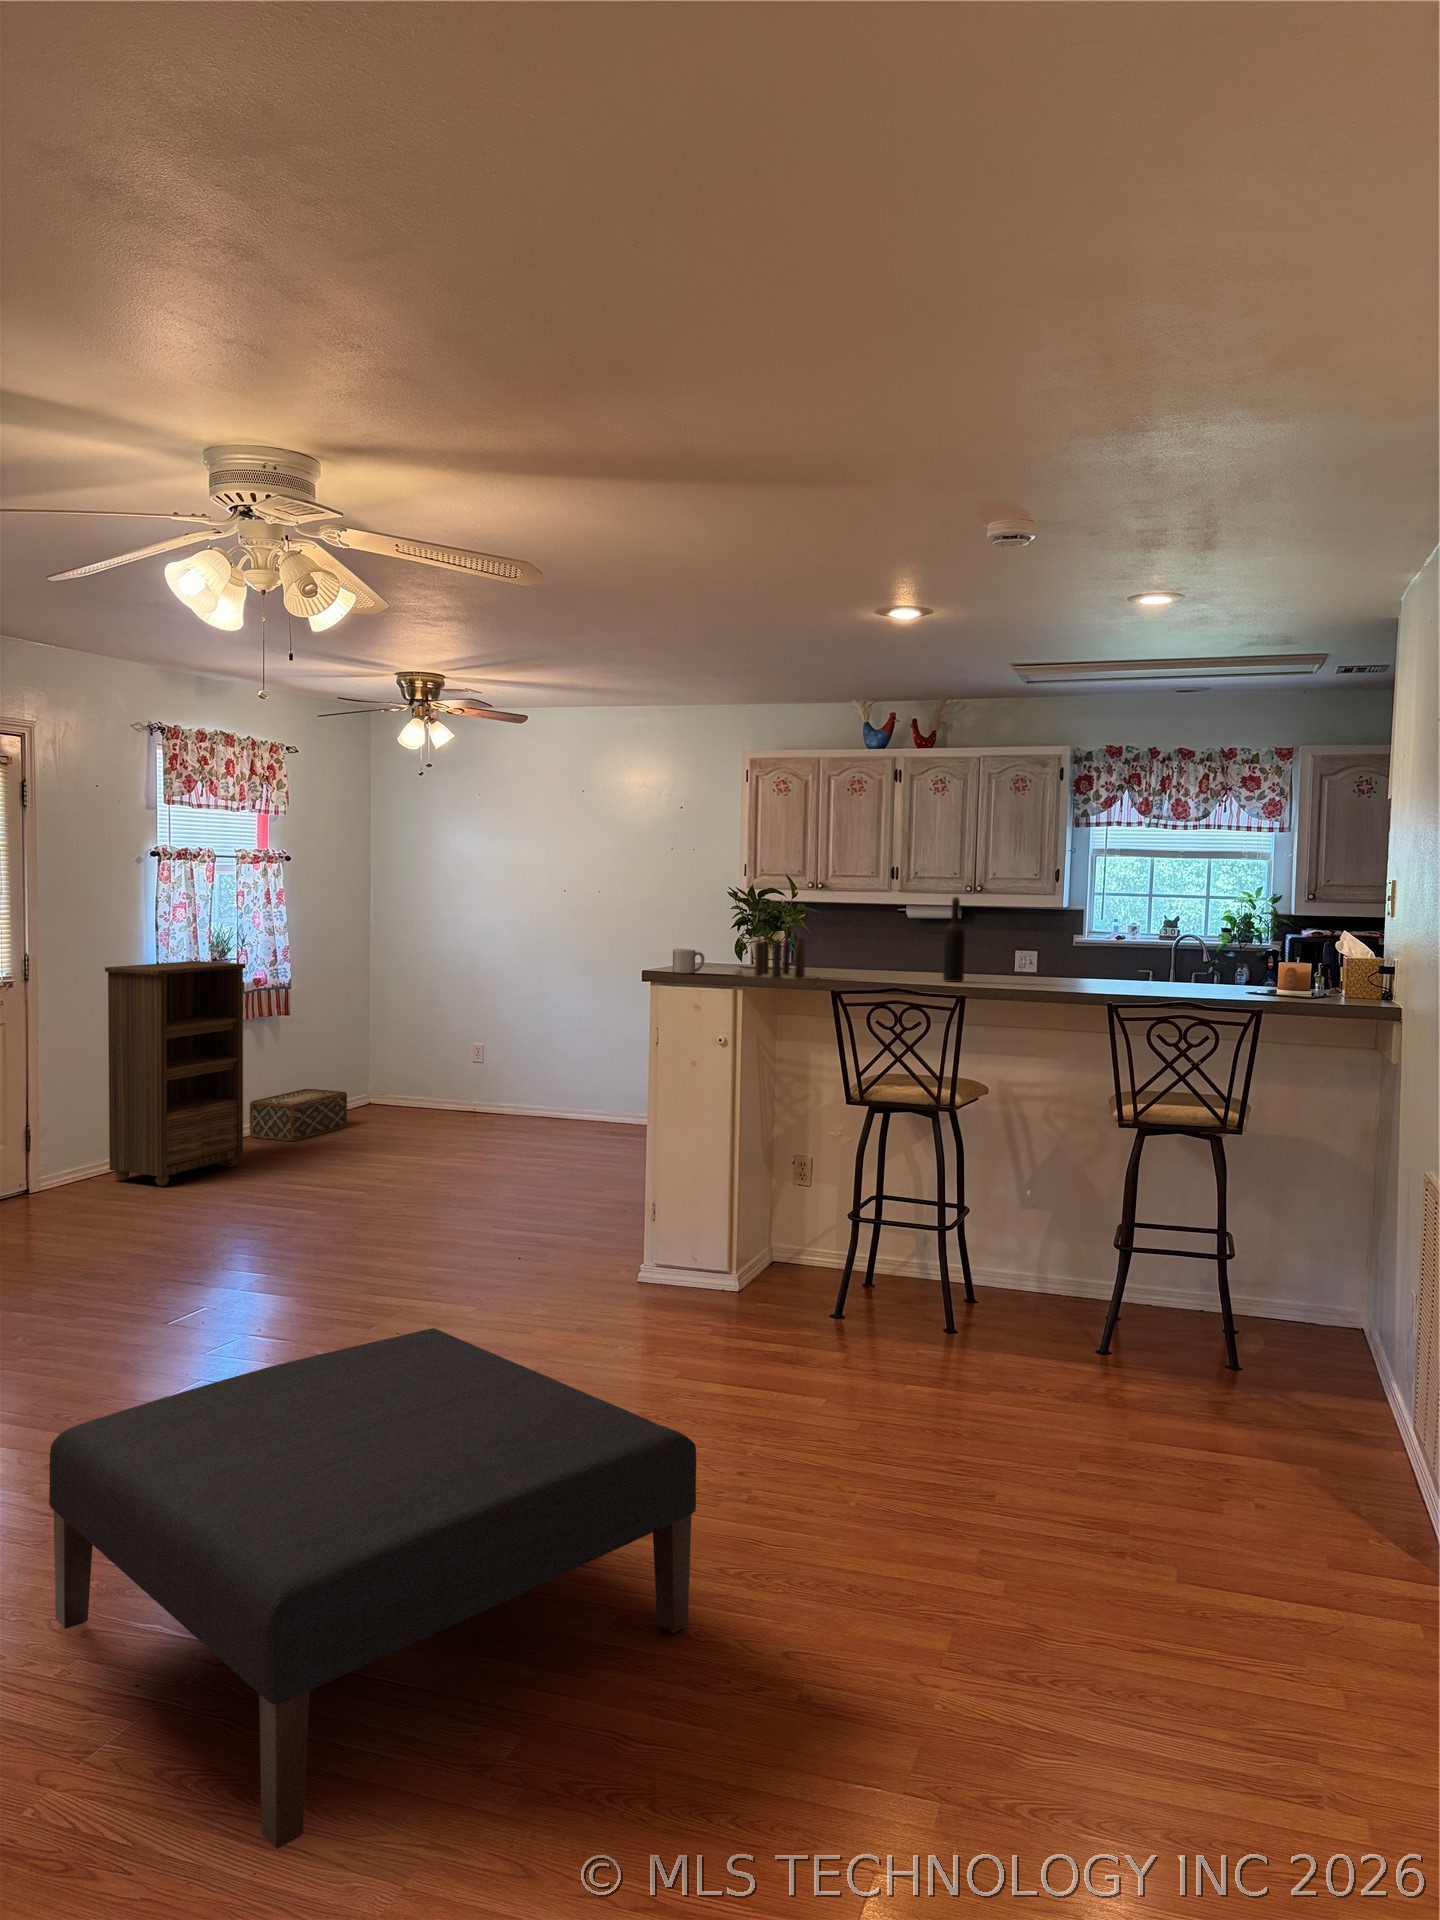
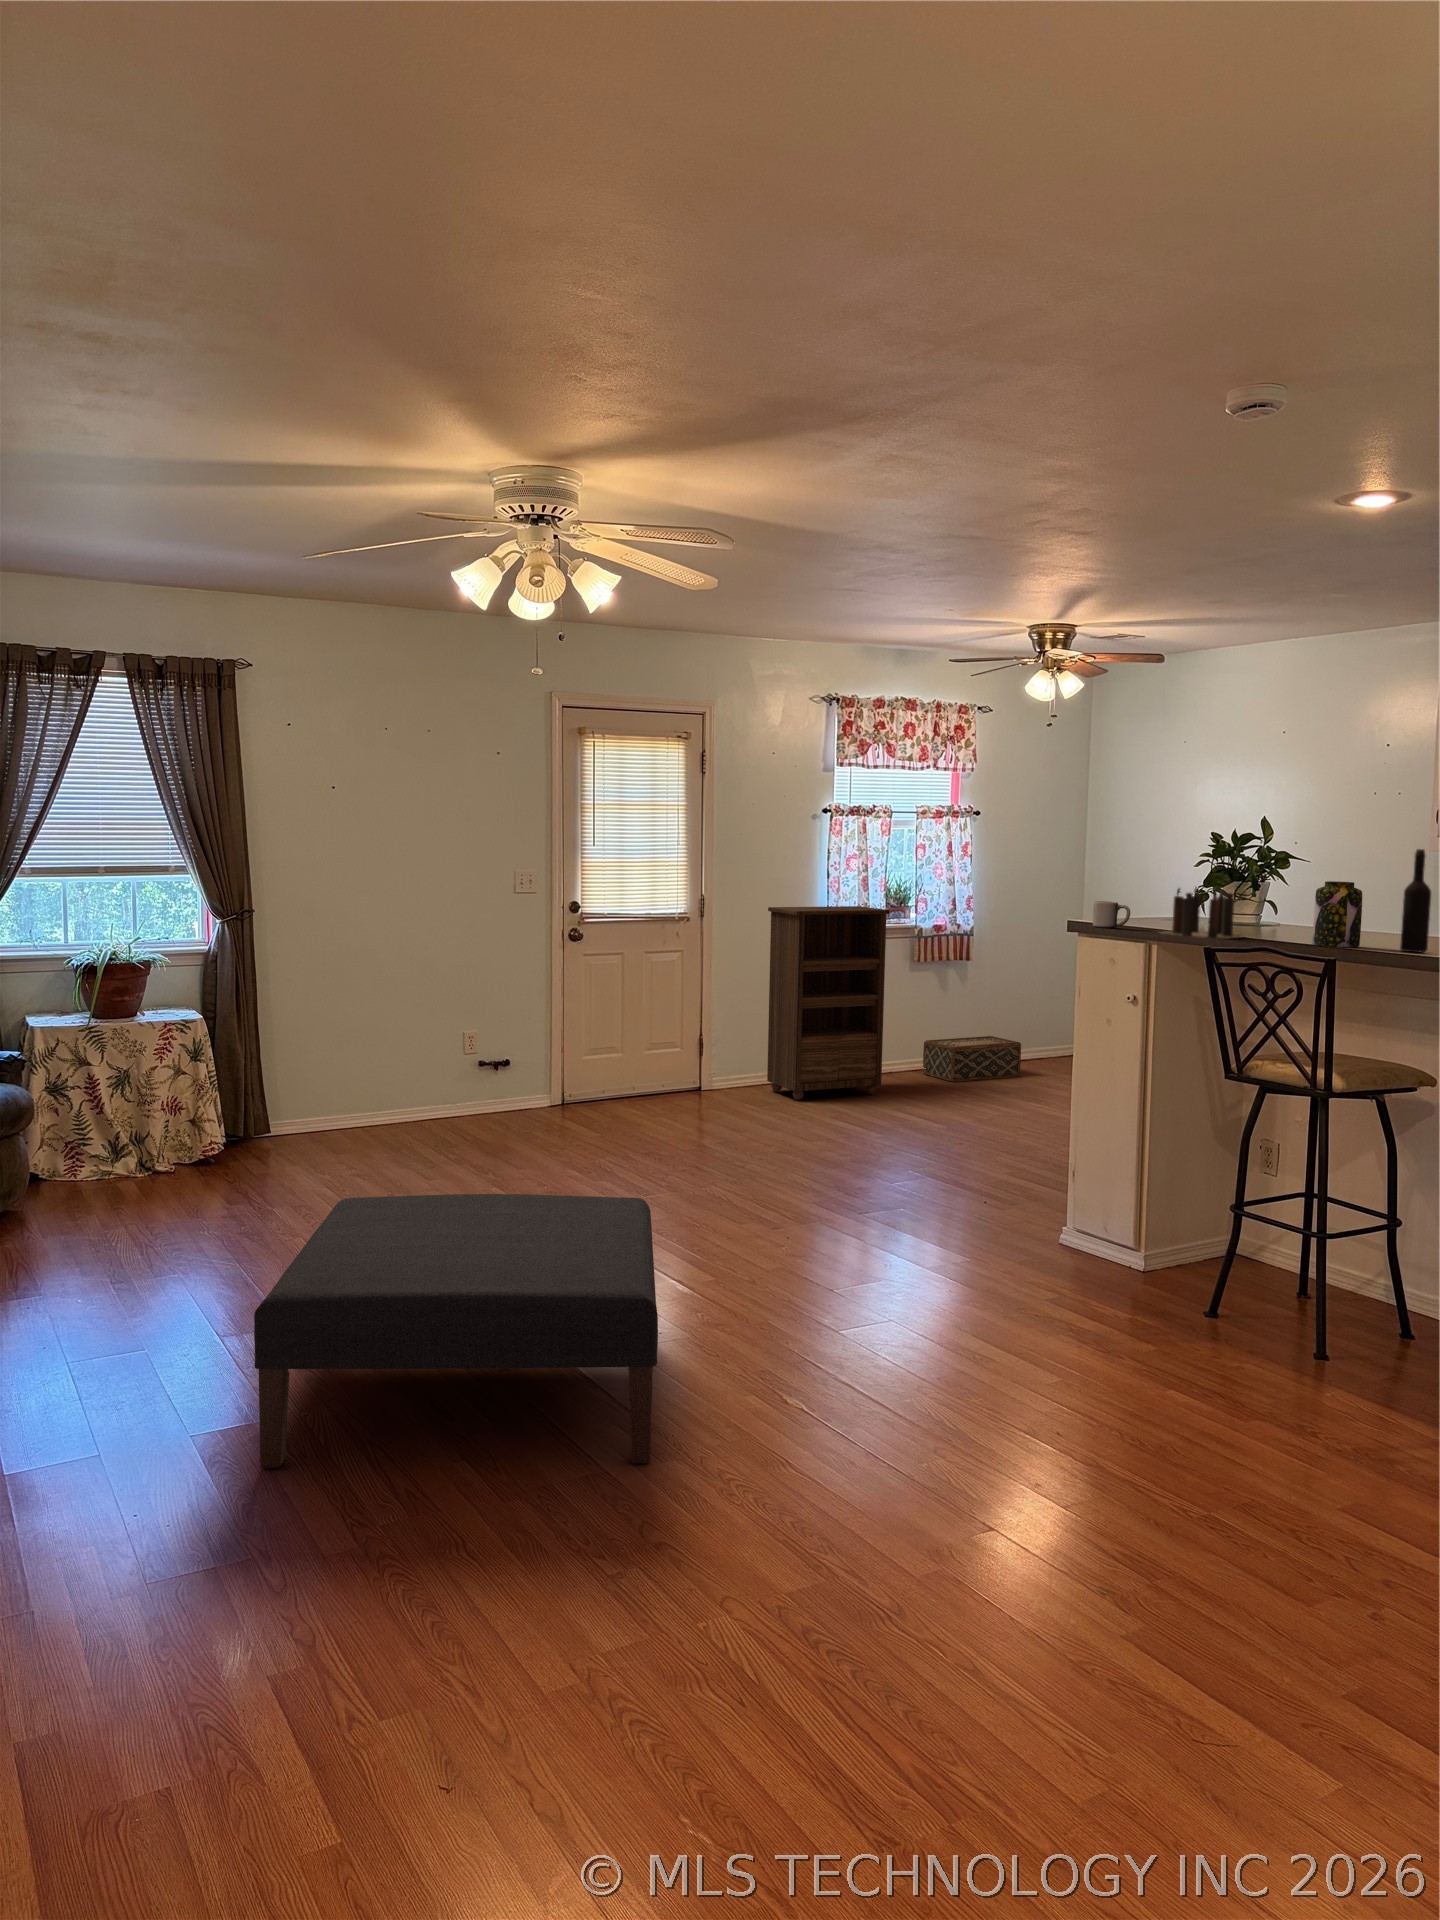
jar: none [872,925,912,981] -> present [1312,881,1362,947]

